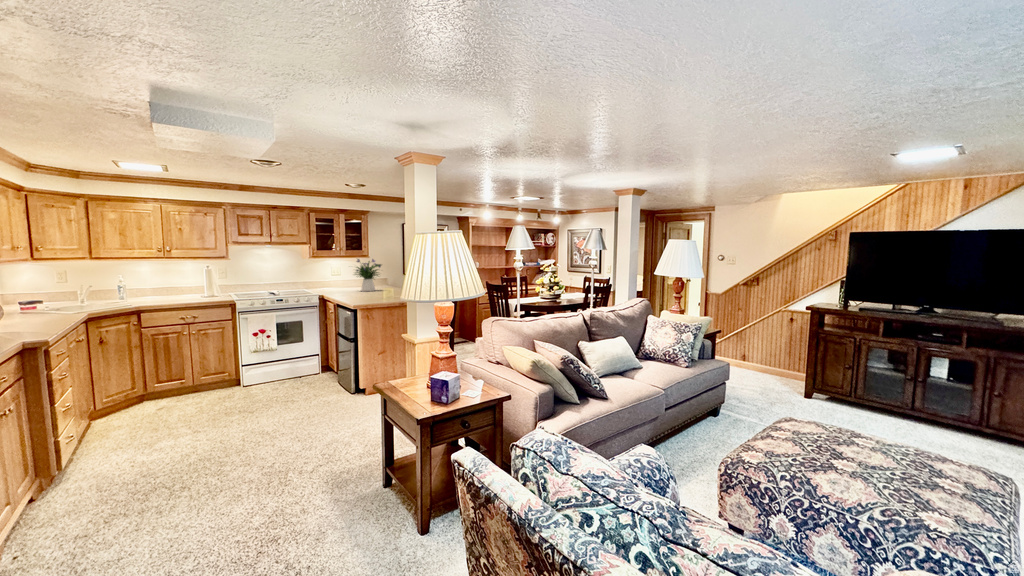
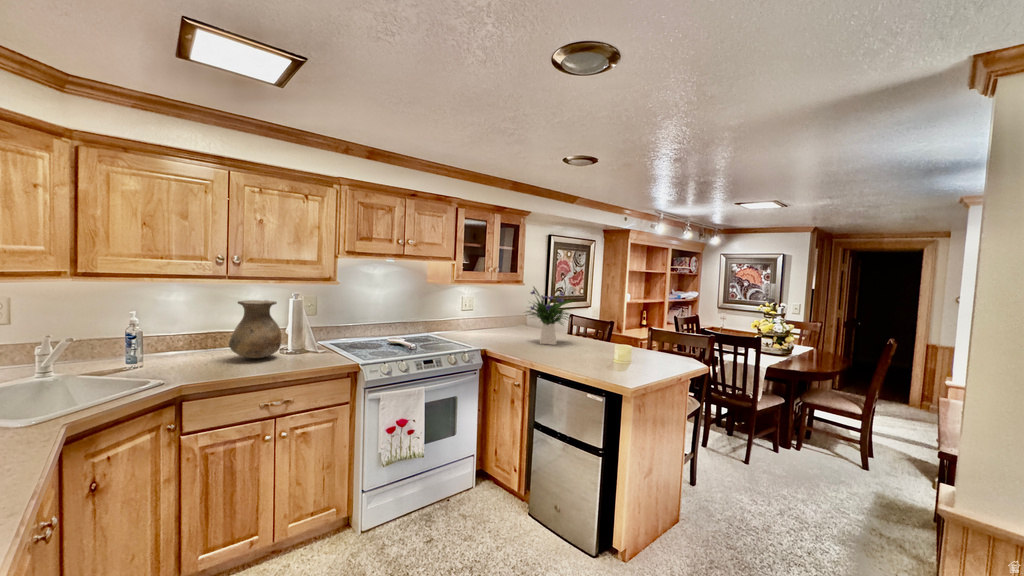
vase: none [169,270,198,299] -> present [229,300,282,358]

